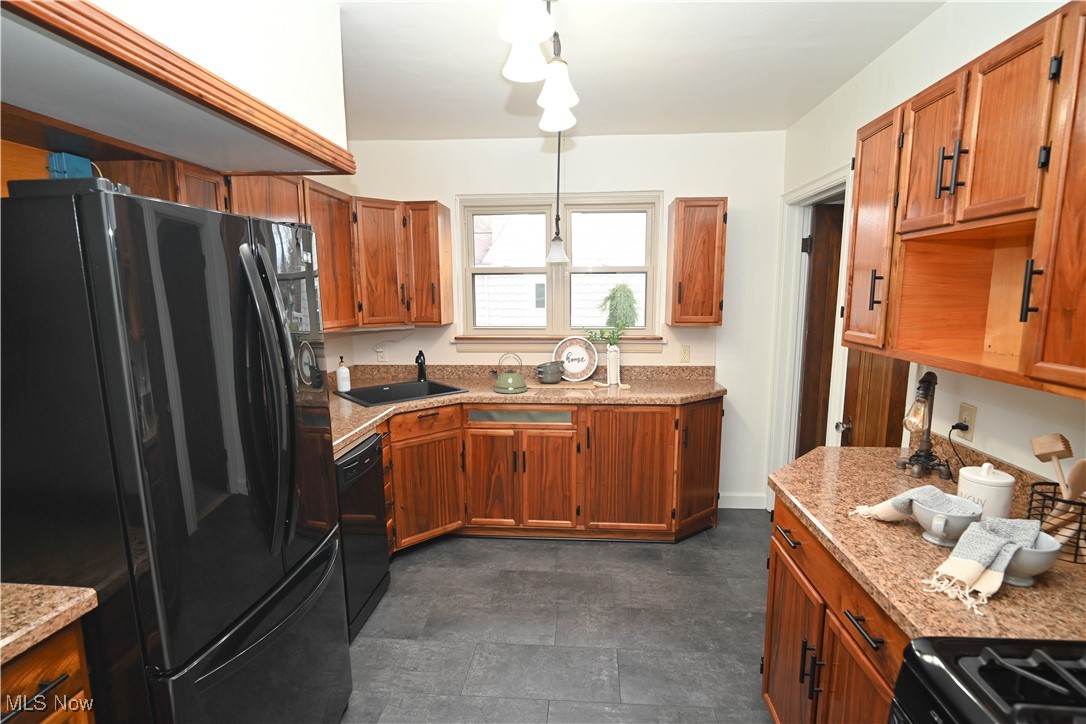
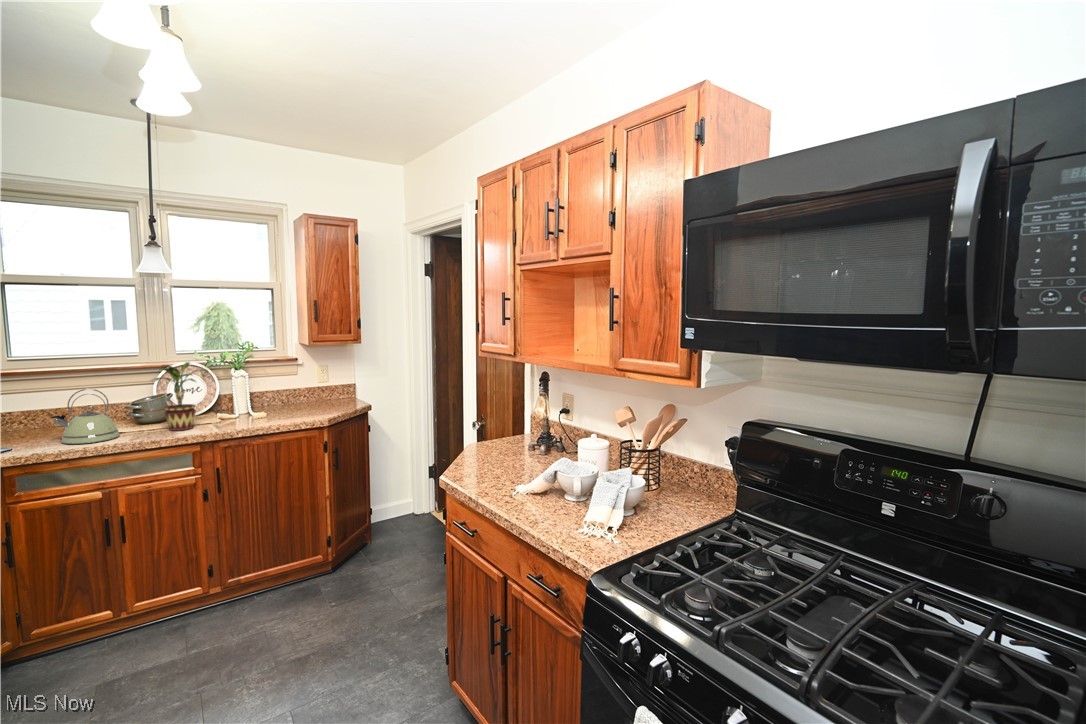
potted plant: none [548,336,589,392] -> present [154,362,207,431]

